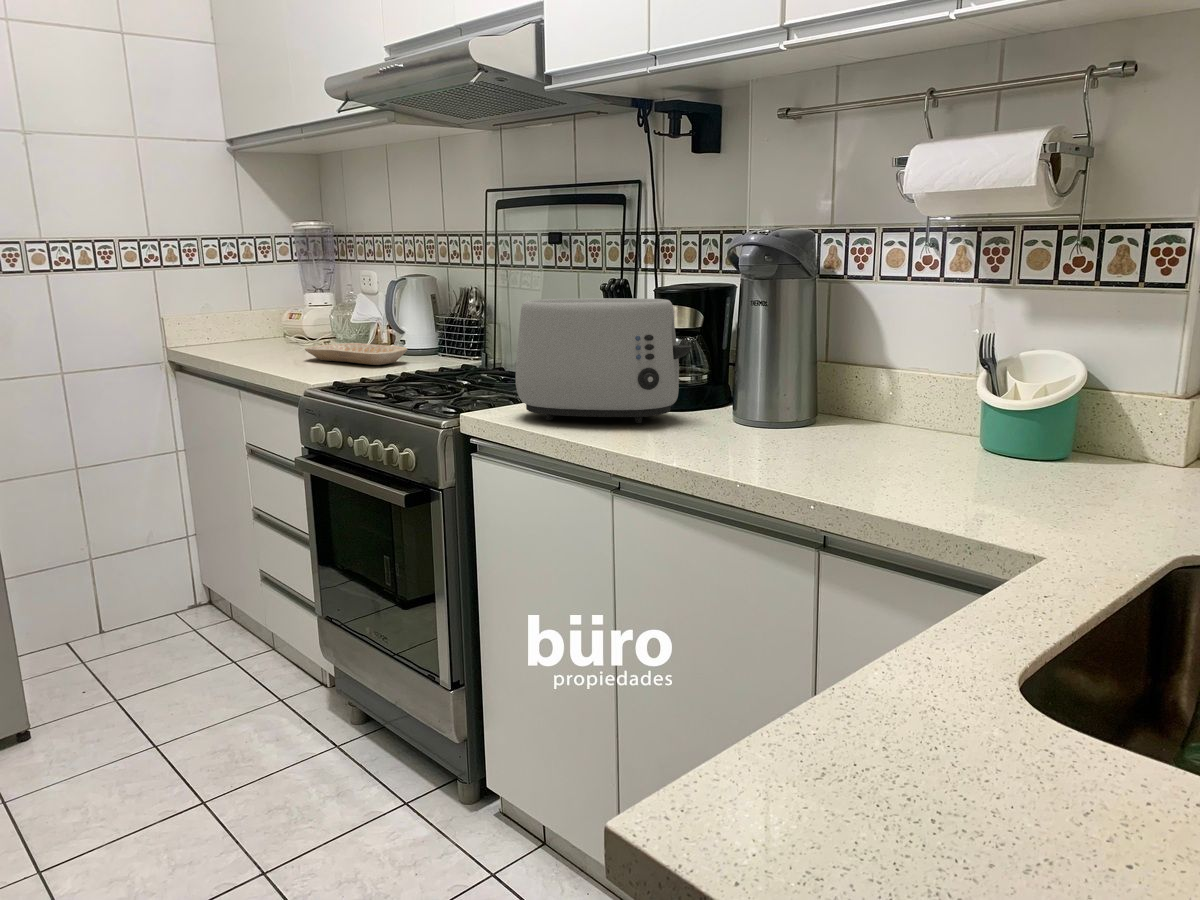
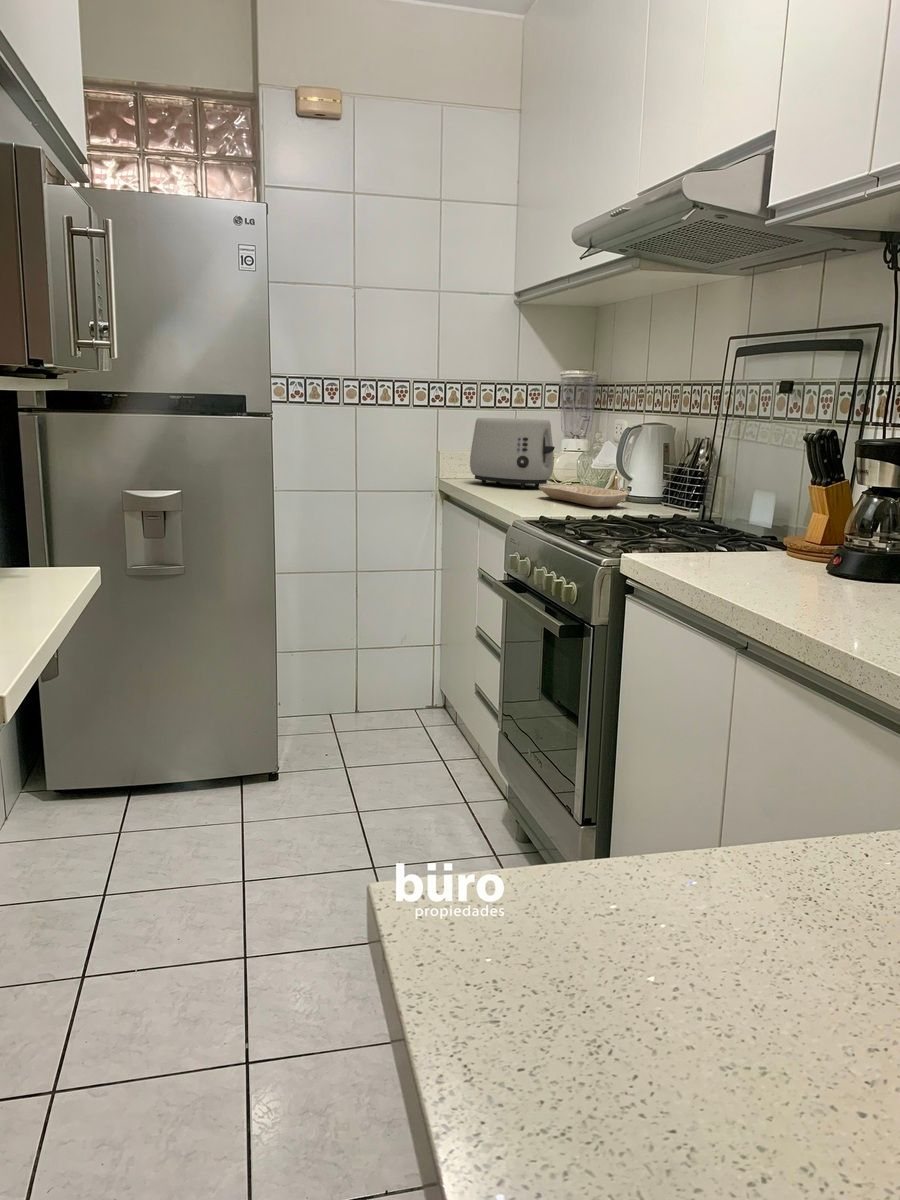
toaster: present [516,298,692,423] -> present [470,418,555,488]

